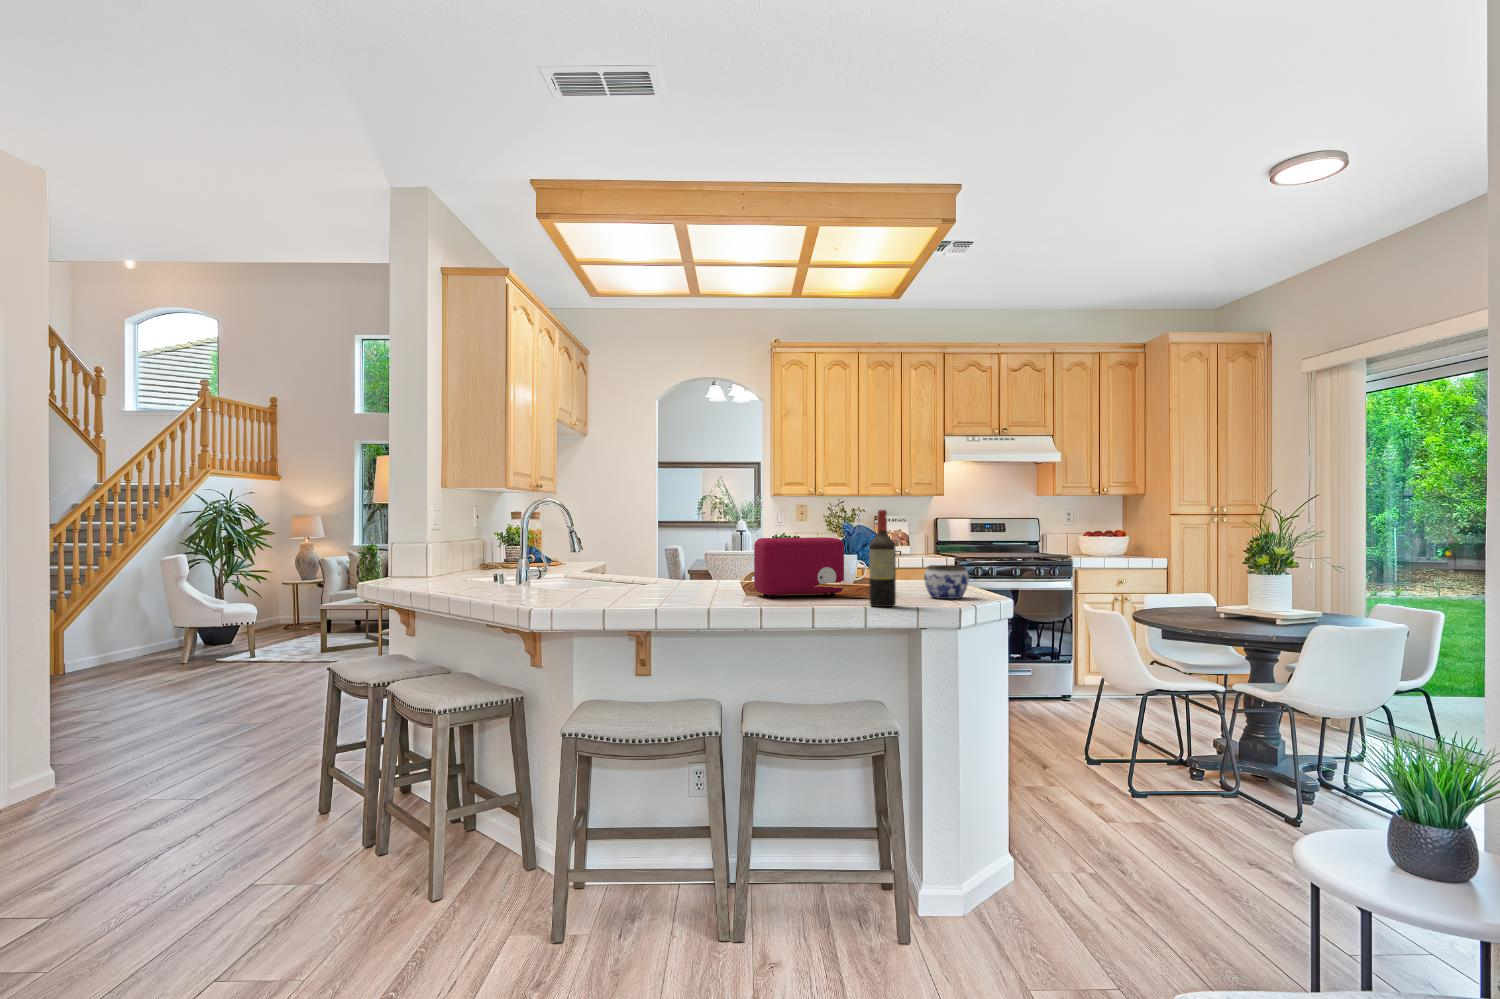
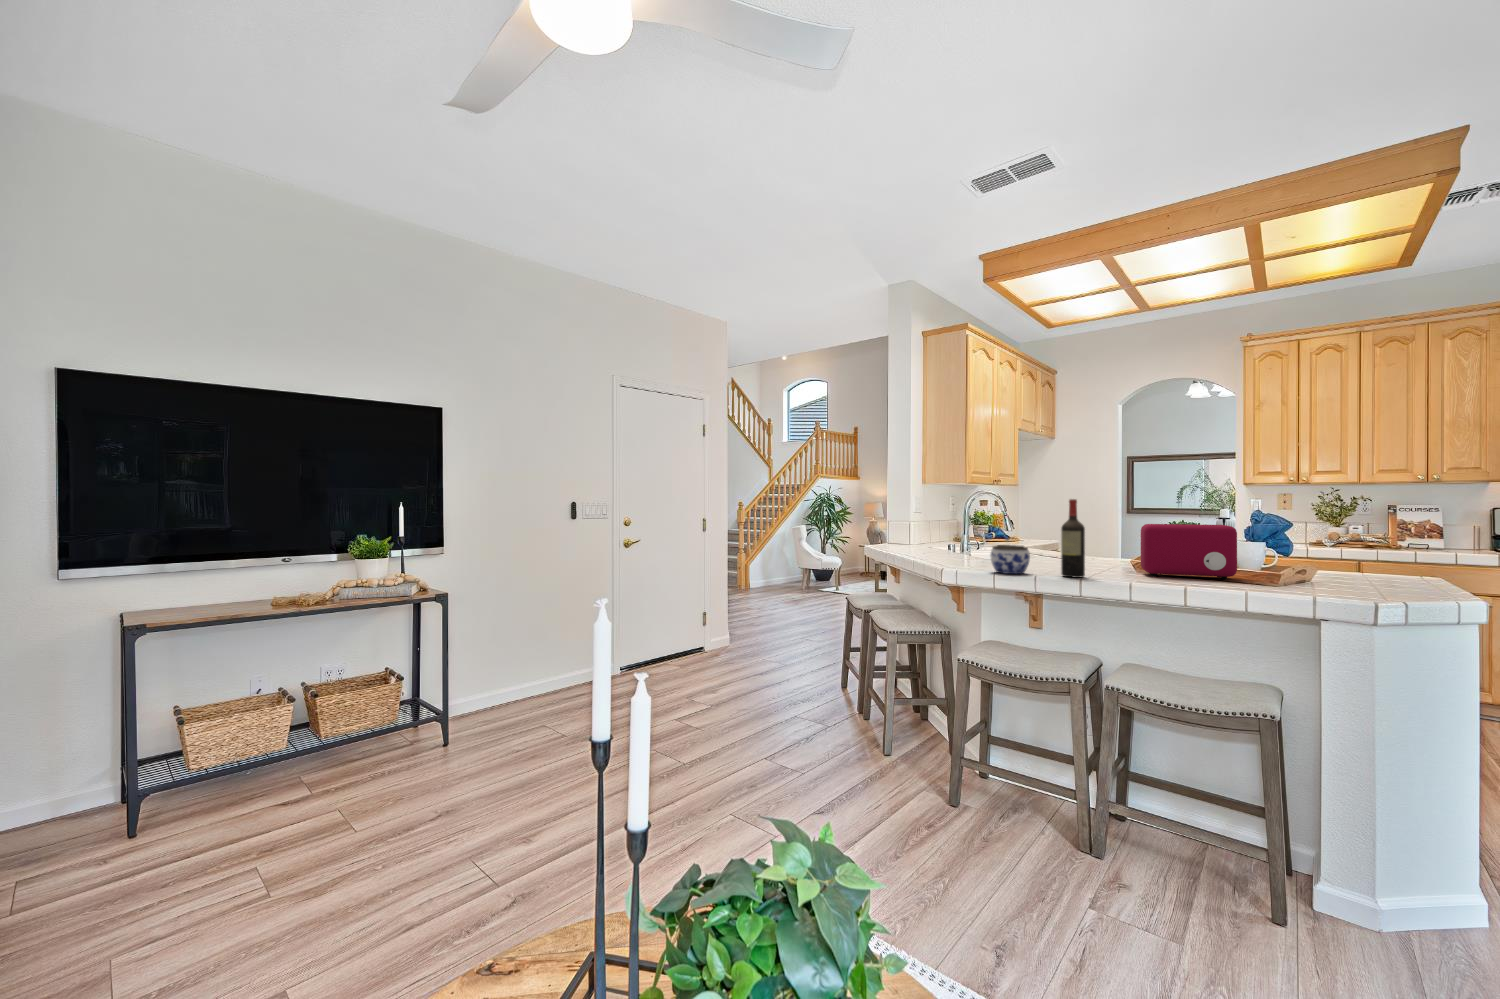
wine bottle: present [869,510,896,607] -> present [1061,499,1085,578]
jar: present [924,565,969,599] -> present [990,545,1030,574]

